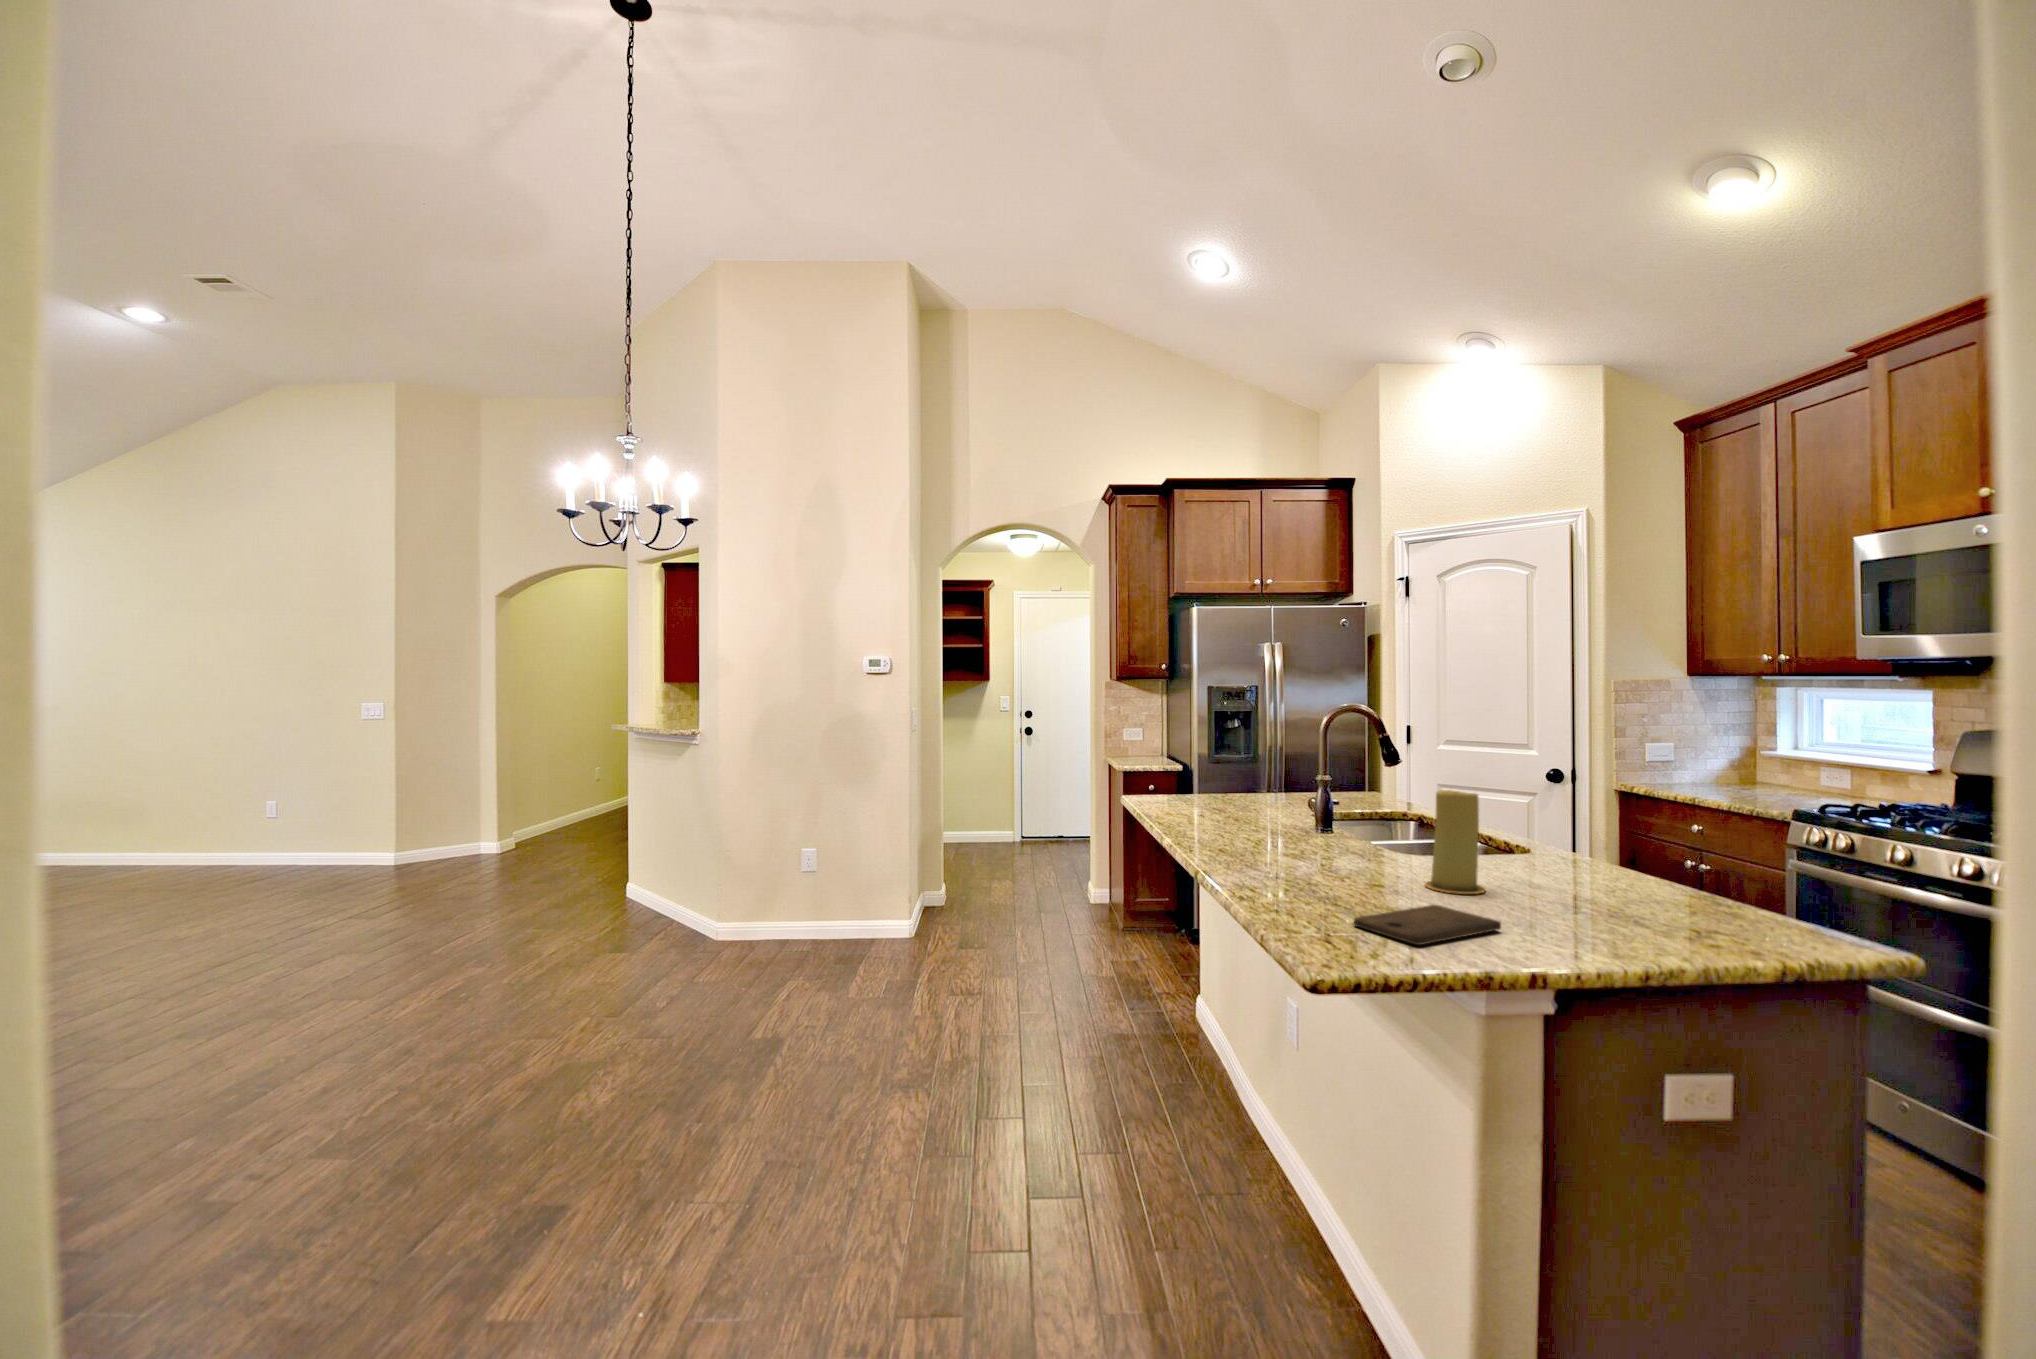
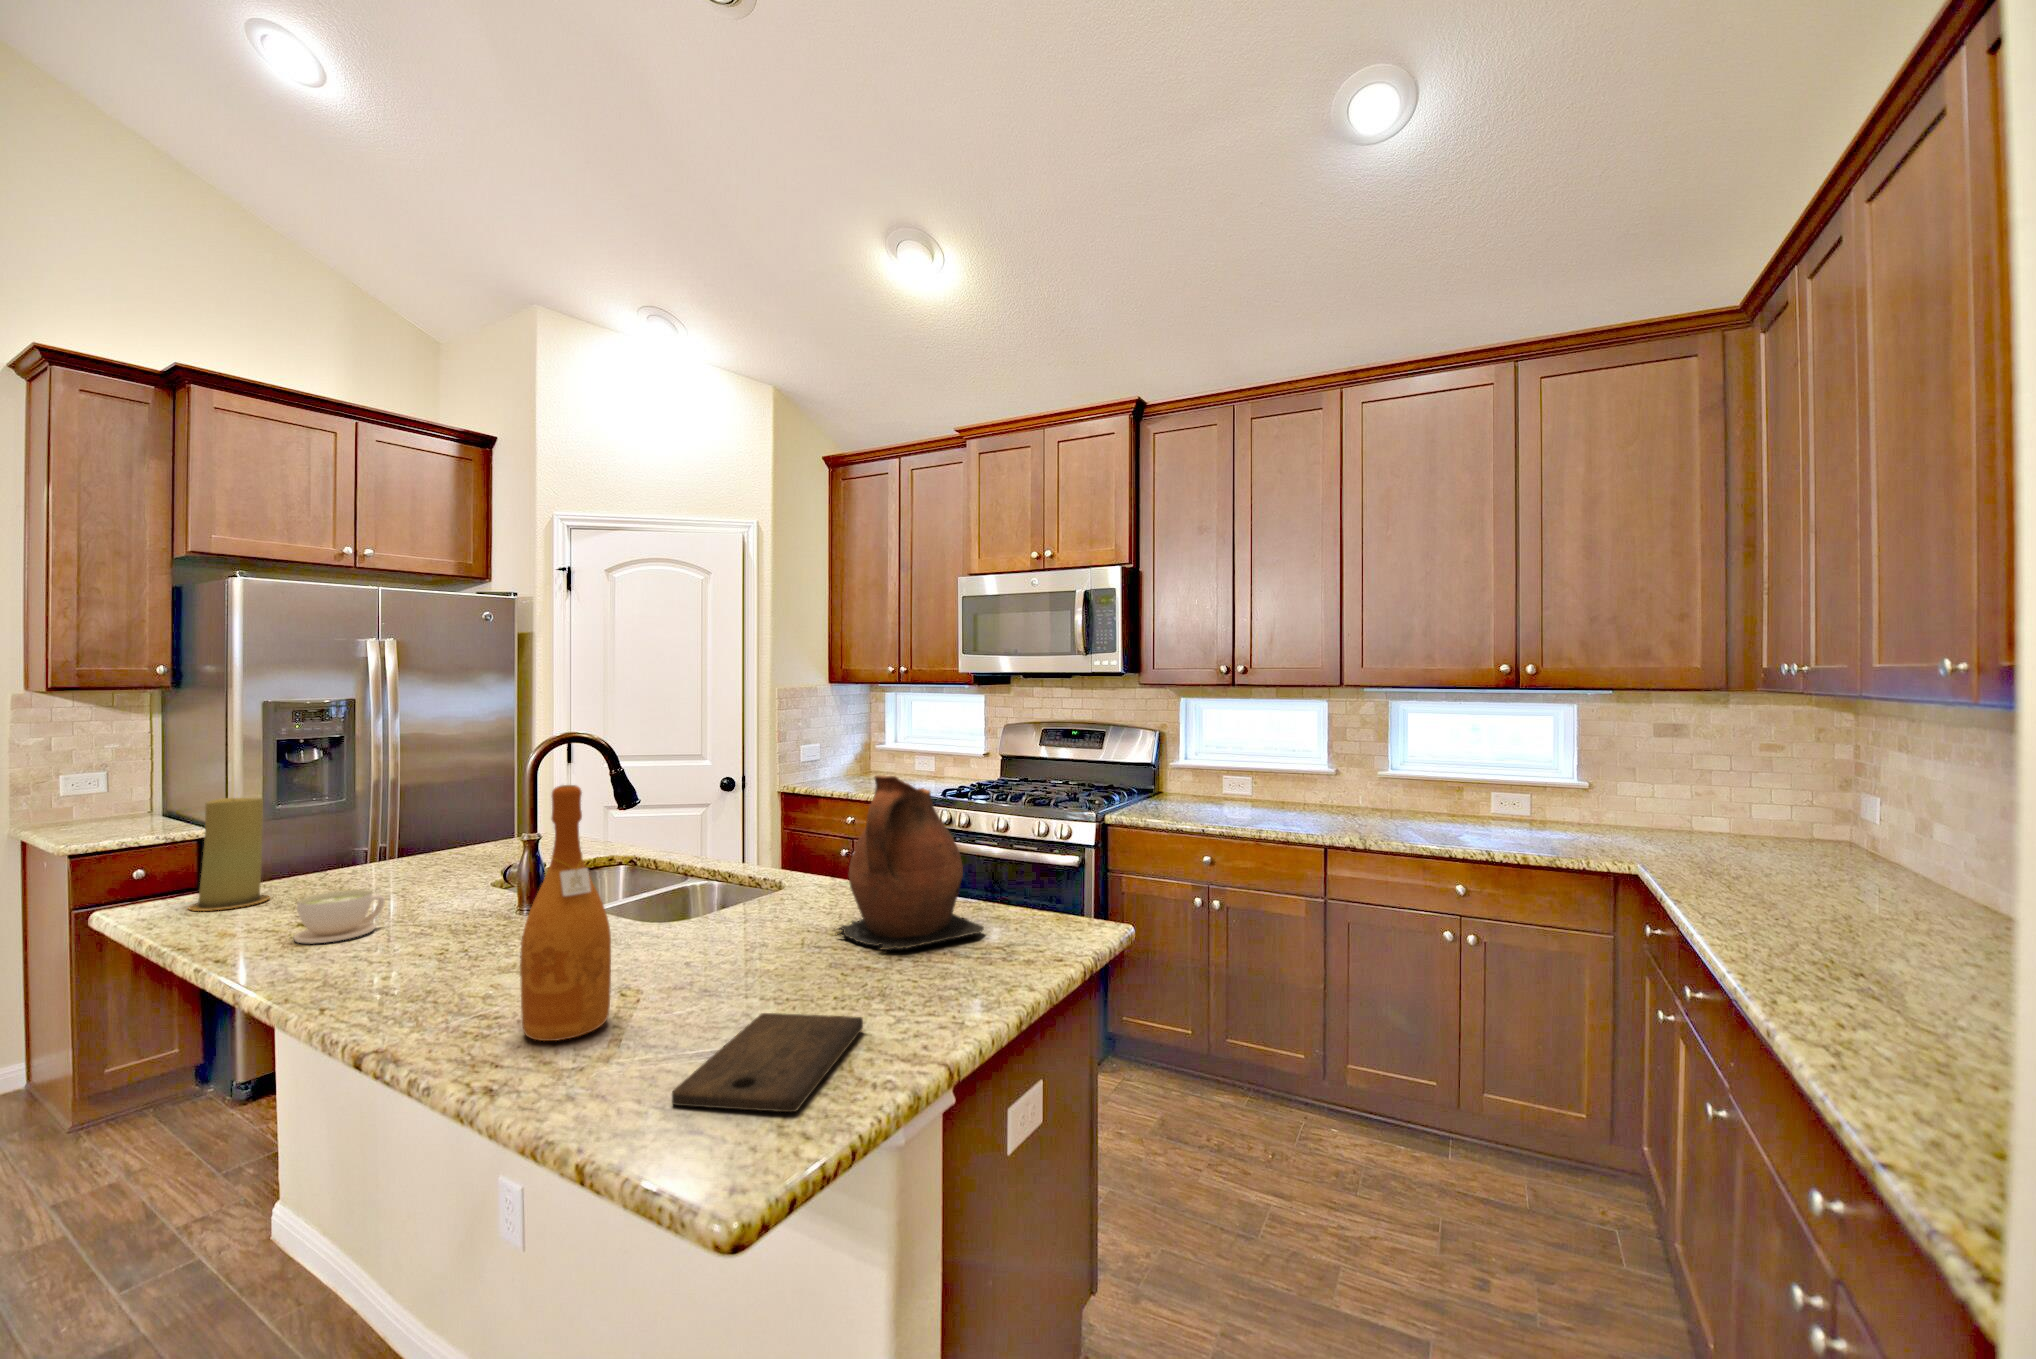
wine bottle: none [1296,742,1346,891] -> present [520,785,611,1041]
ceramic pitcher: none [1540,758,1691,913] -> present [840,775,984,950]
candle: present [1425,790,1485,894] -> present [188,798,270,911]
coffee cup: none [1210,802,1253,830] -> present [293,890,385,944]

